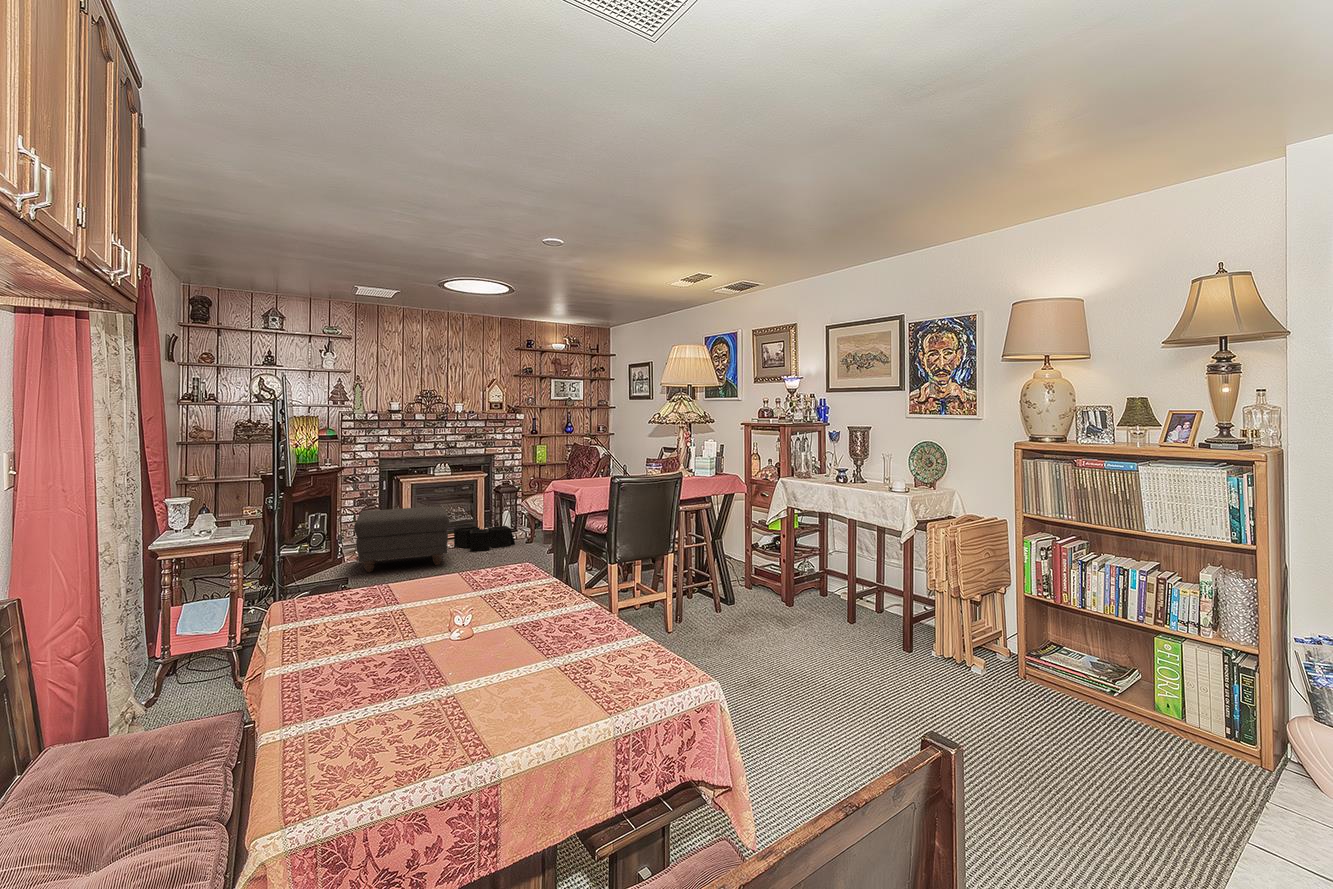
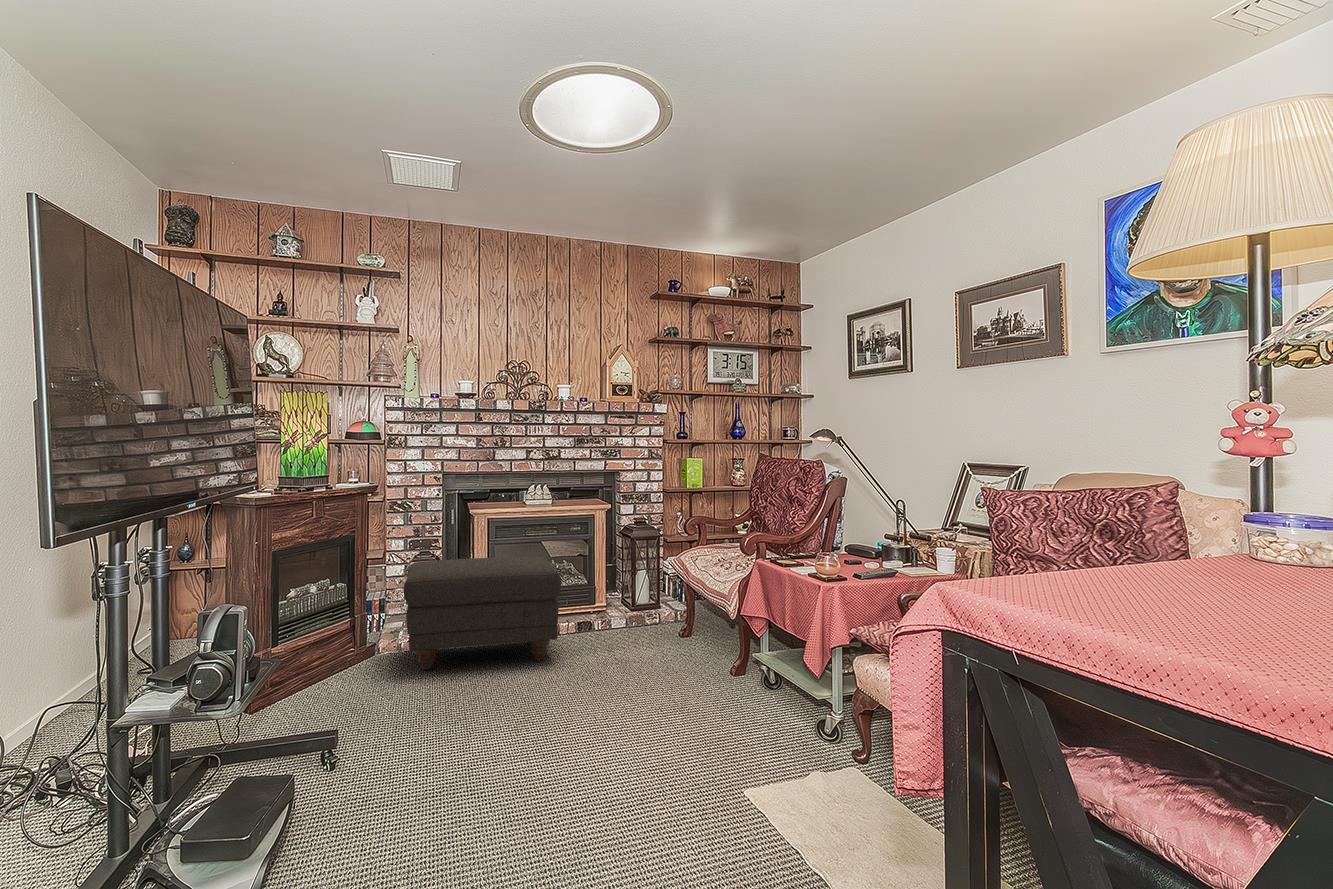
storage bin: present [454,524,515,551] -> none [559,589,661,636]

